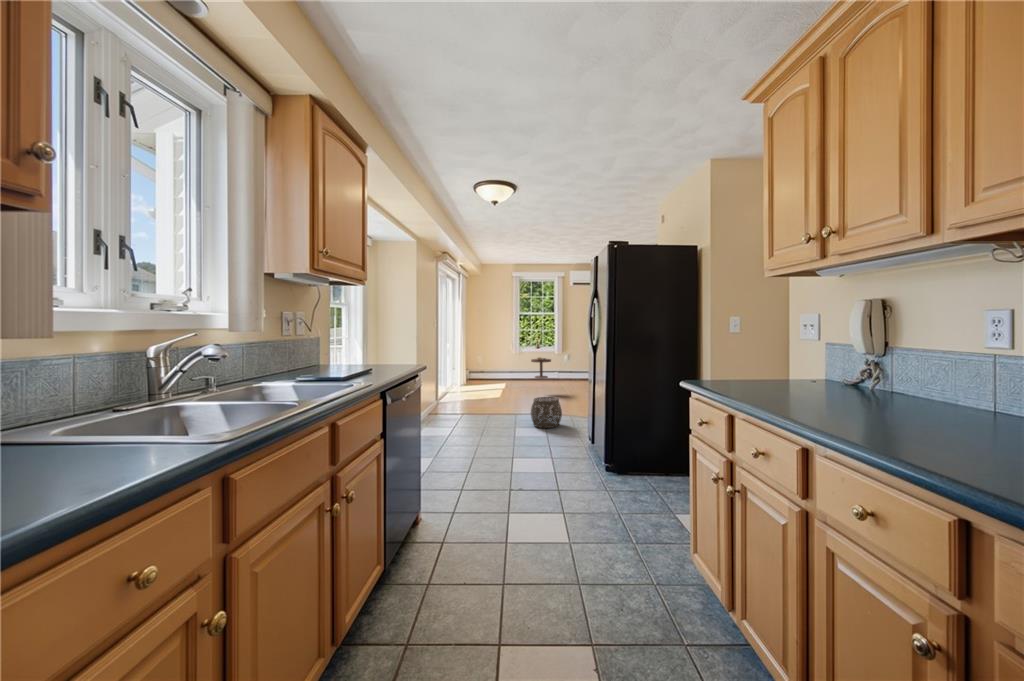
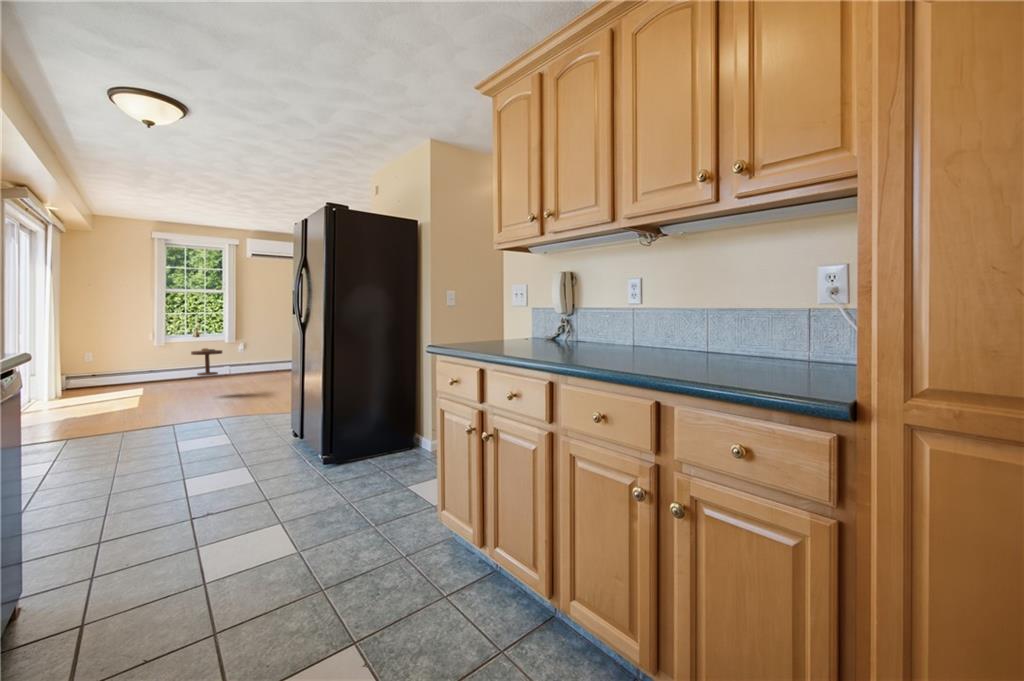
woven basket: present [531,397,562,428] -> none [203,394,250,434]

